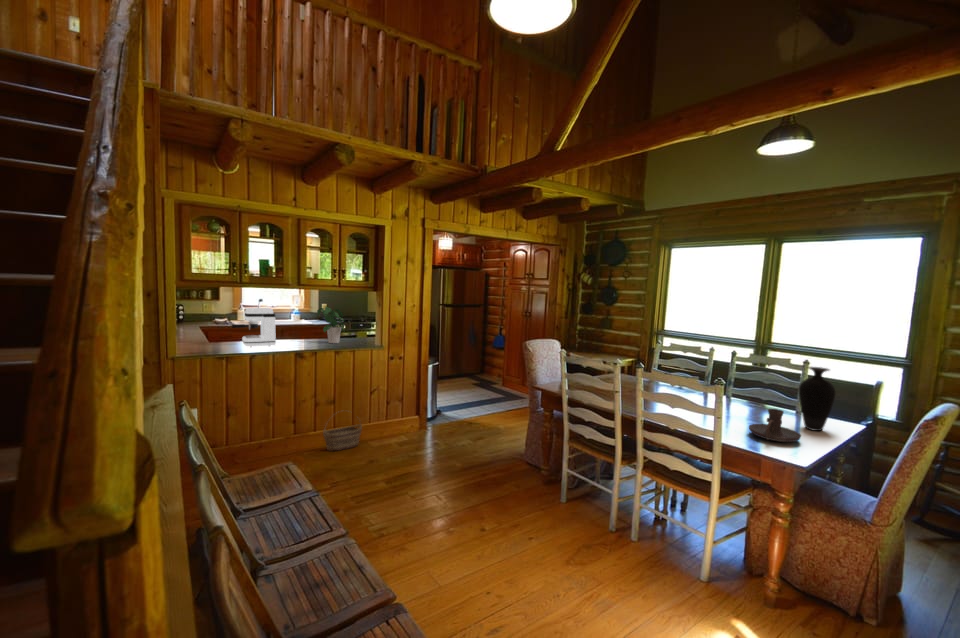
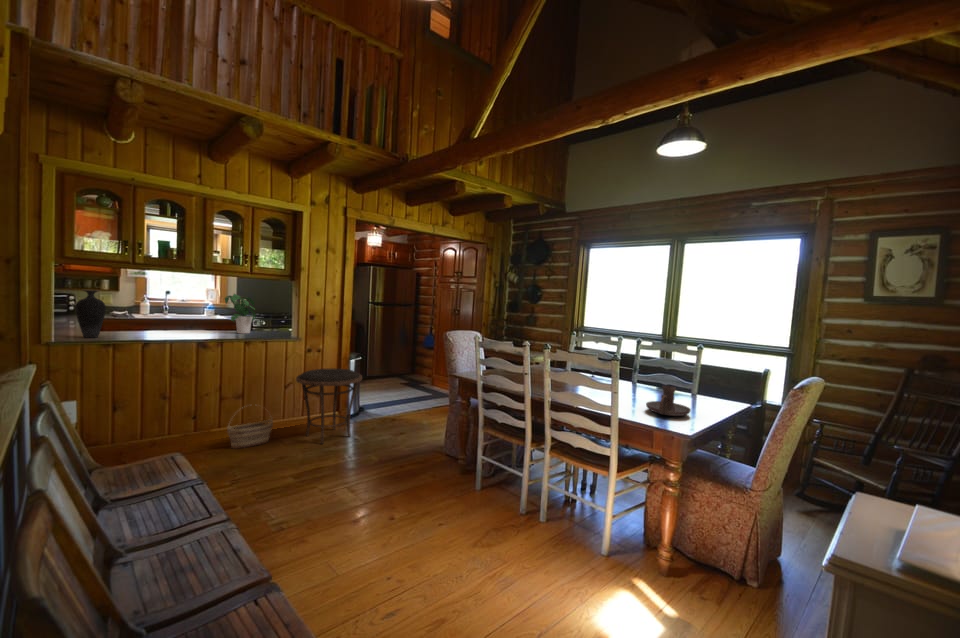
coffee maker: present [232,308,276,347] -> none [120,293,173,336]
vase: present [799,367,835,431] -> present [75,290,106,338]
side table: none [381,376,442,449] -> present [296,368,362,444]

